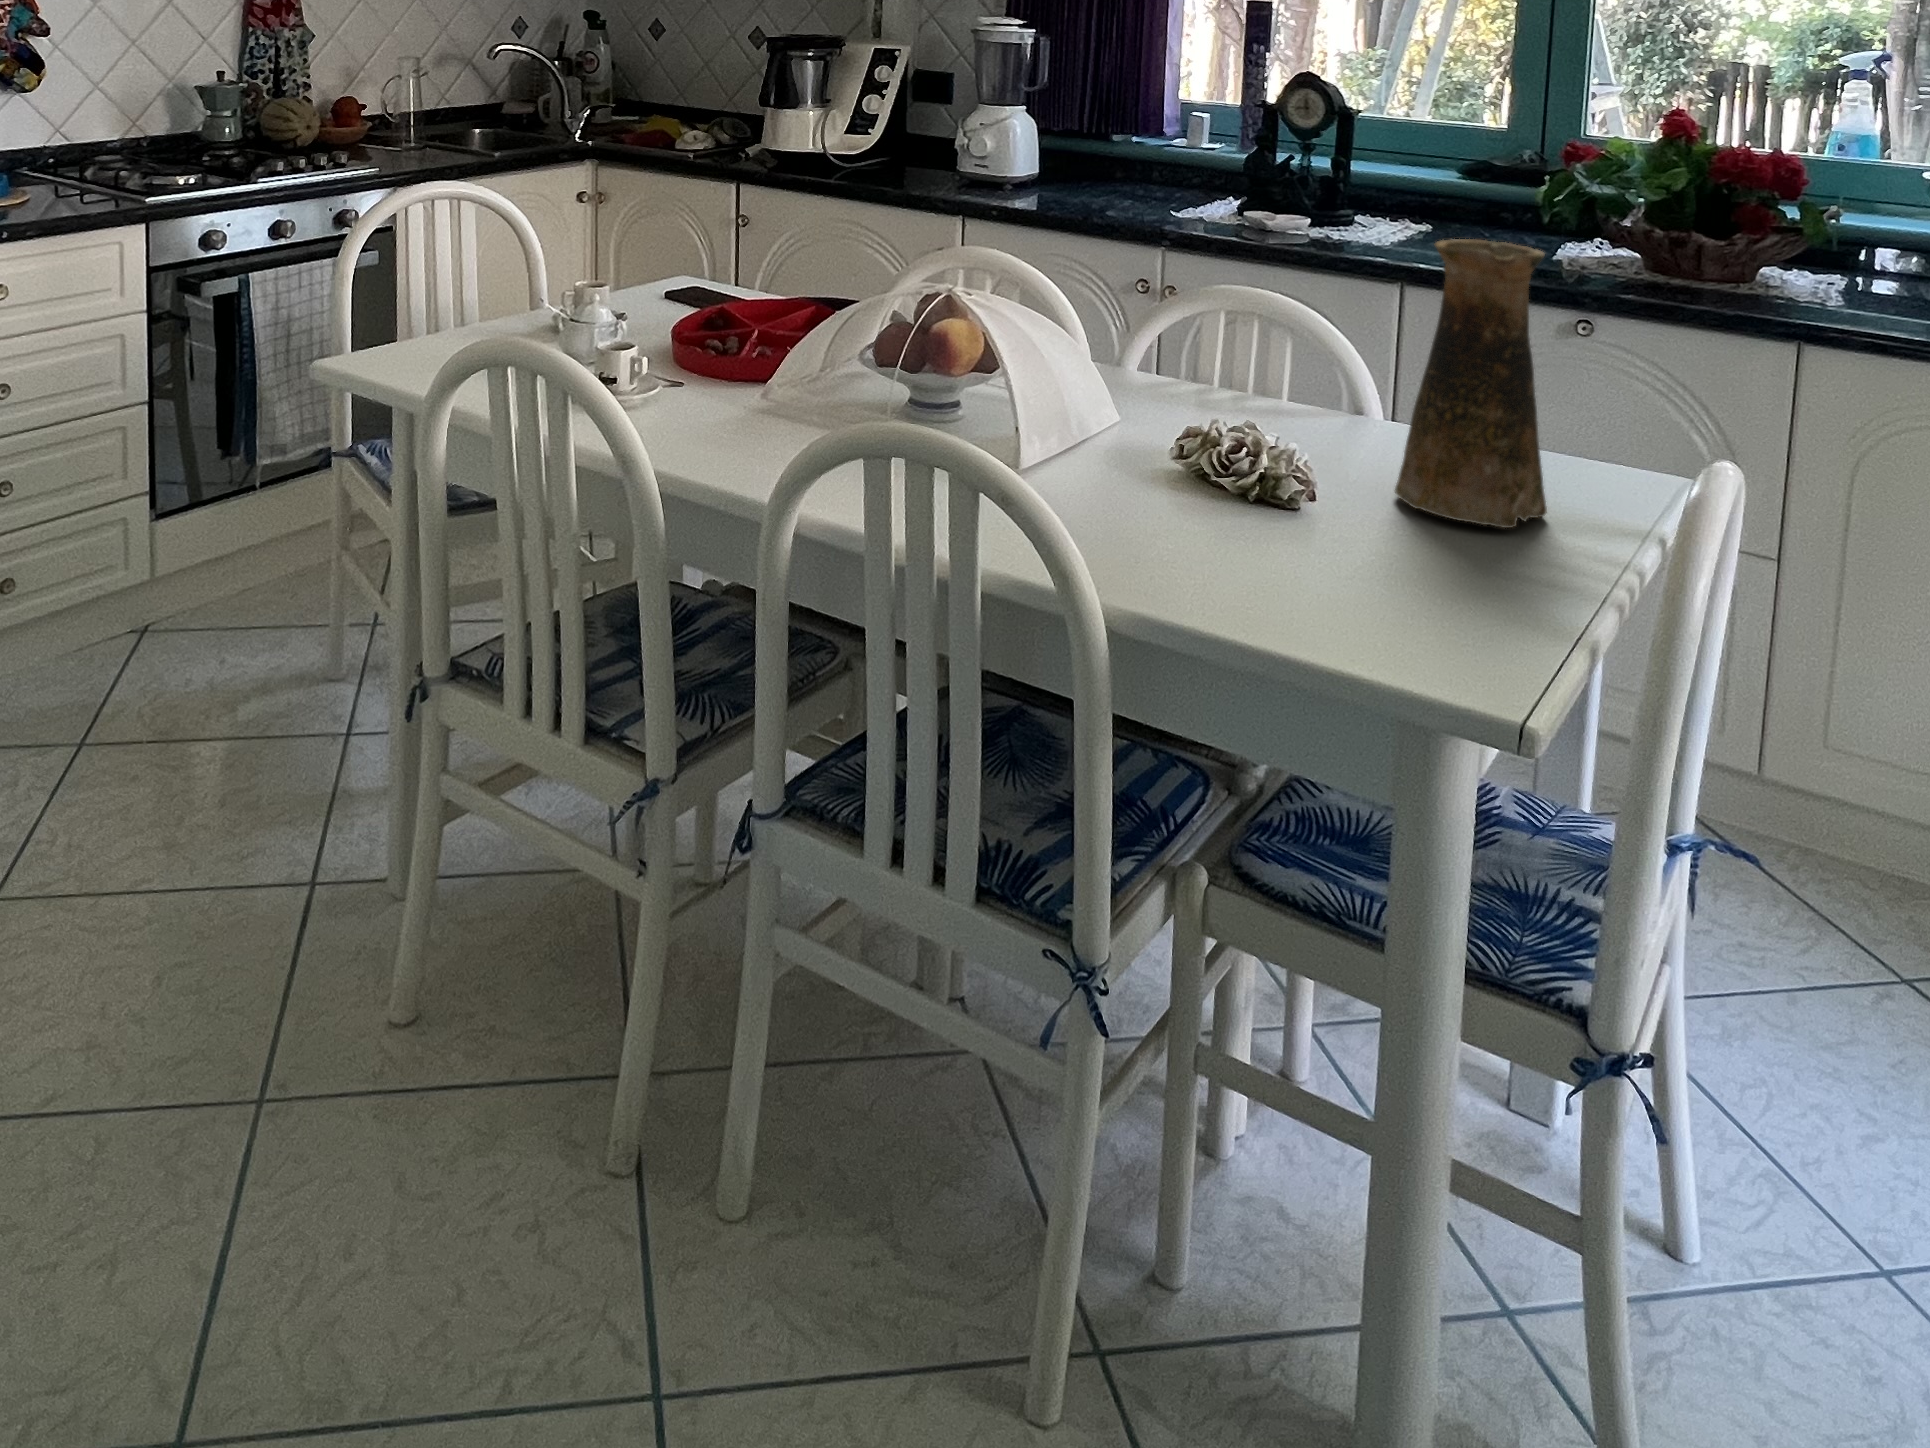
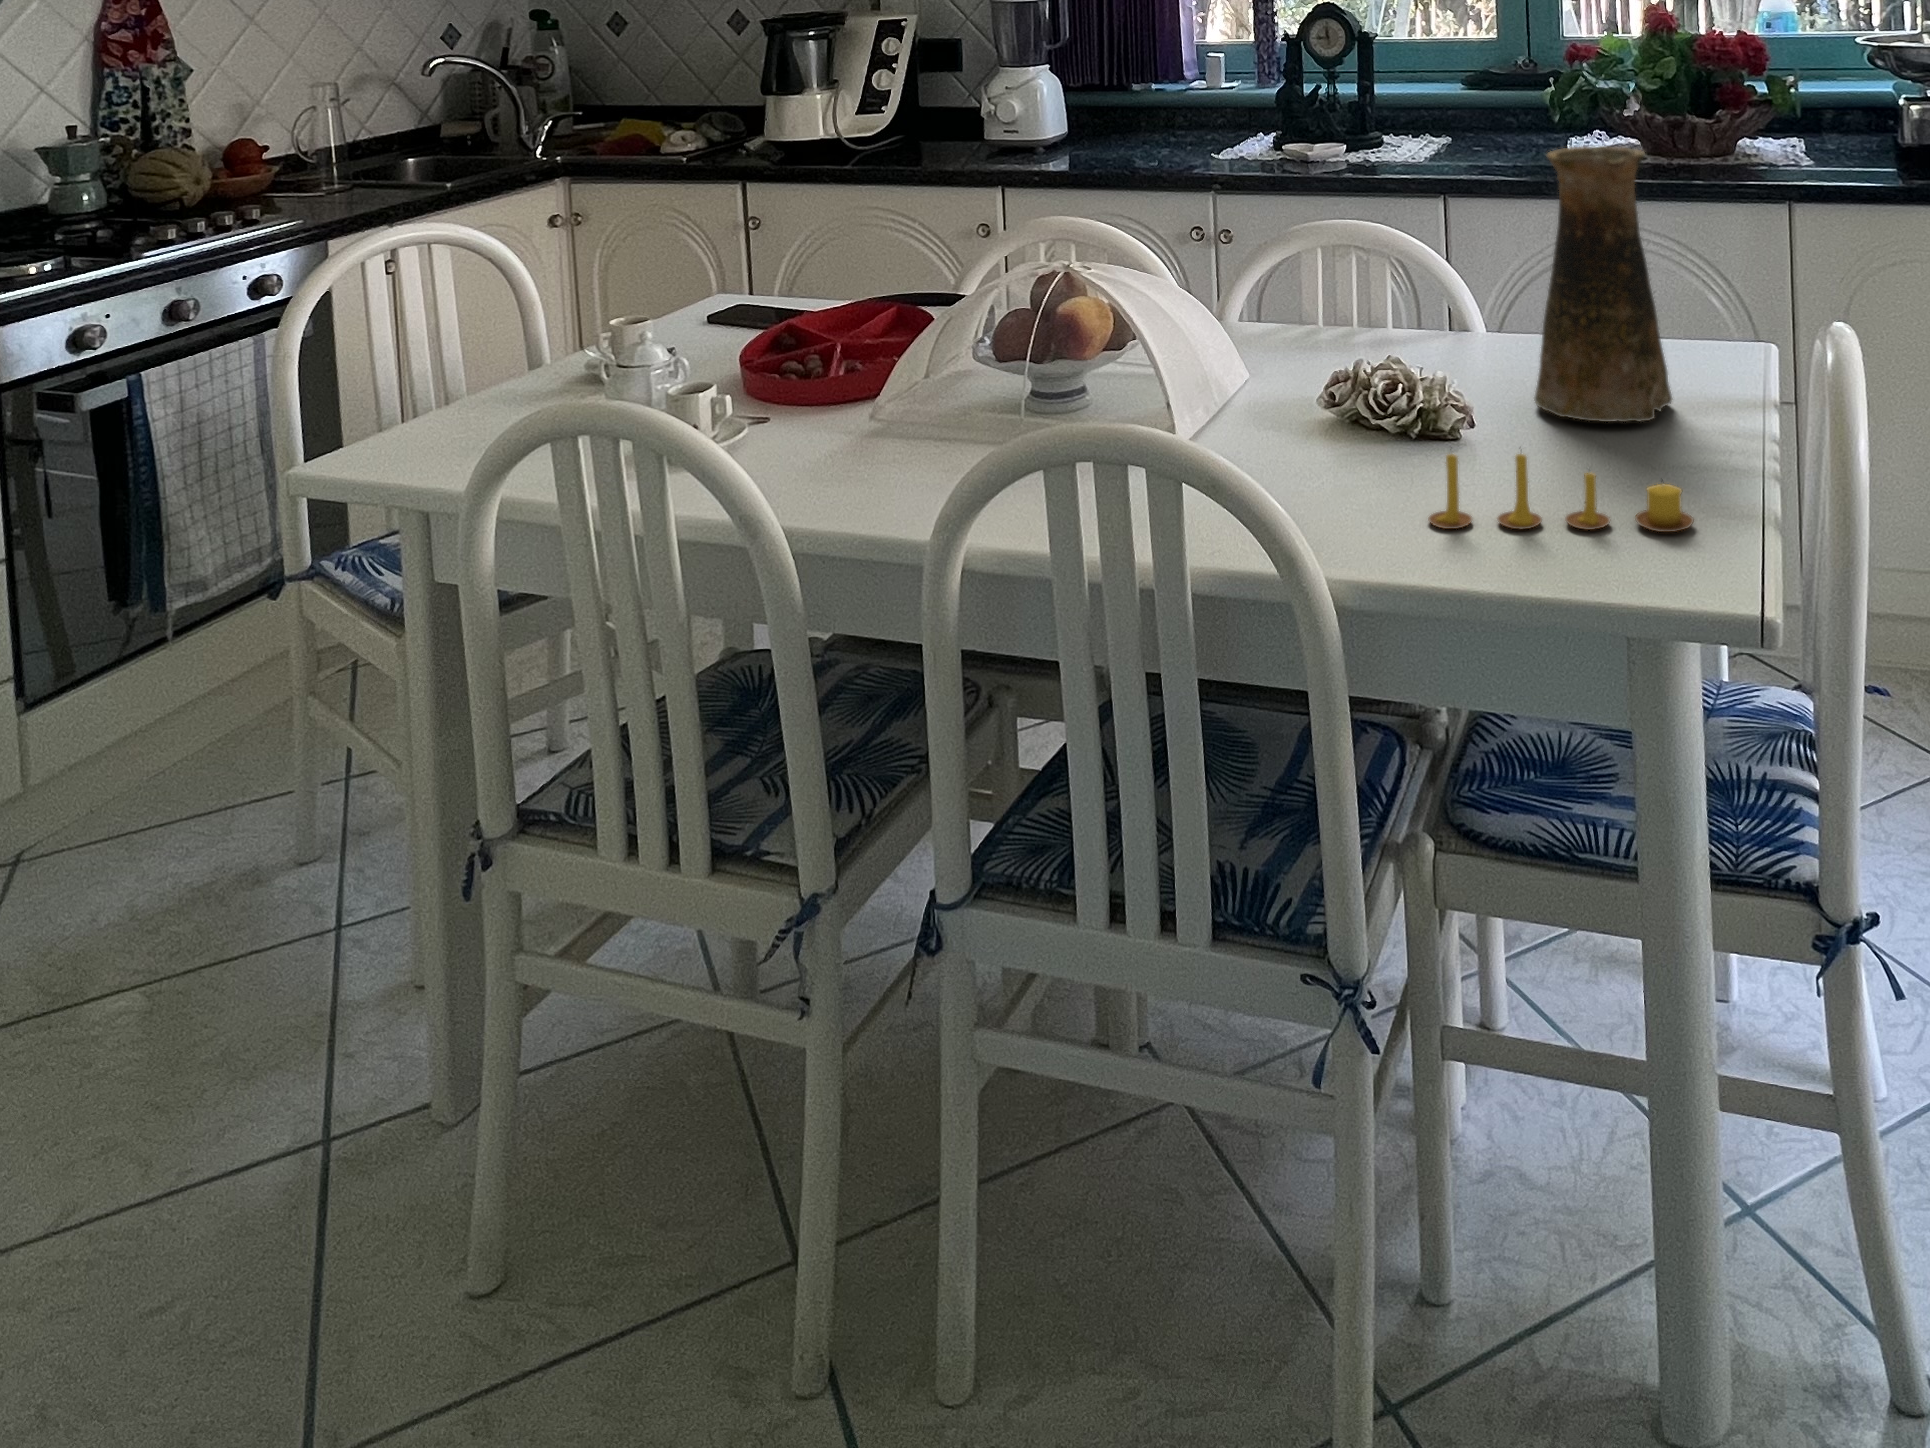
candle: none [1224,509,1500,635] -> present [1429,453,1693,532]

